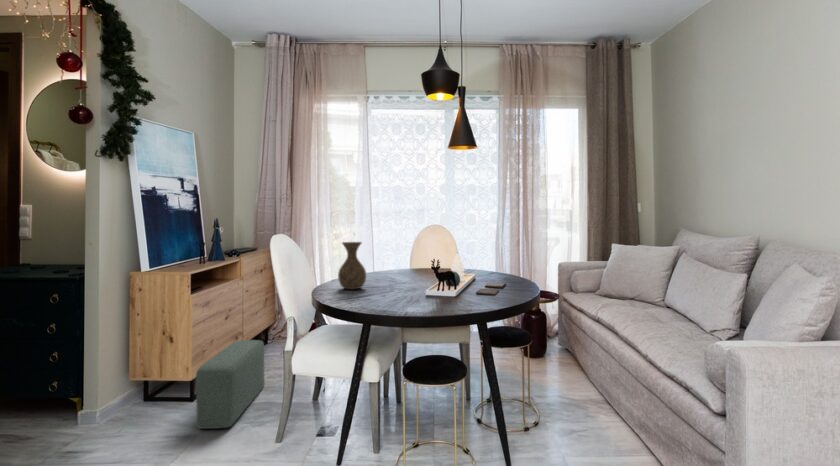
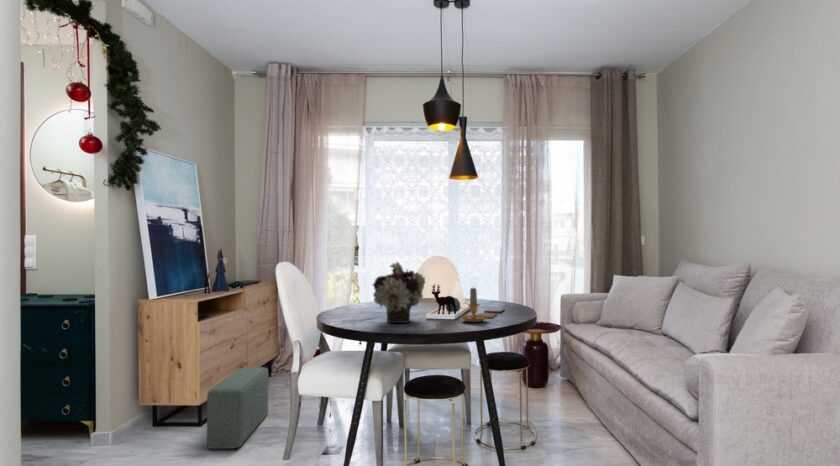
flower arrangement: none [368,236,426,302] -> present [373,262,425,323]
vase: present [338,242,366,289] -> none [344,269,370,314]
candle: none [463,262,498,301] -> present [461,288,488,322]

